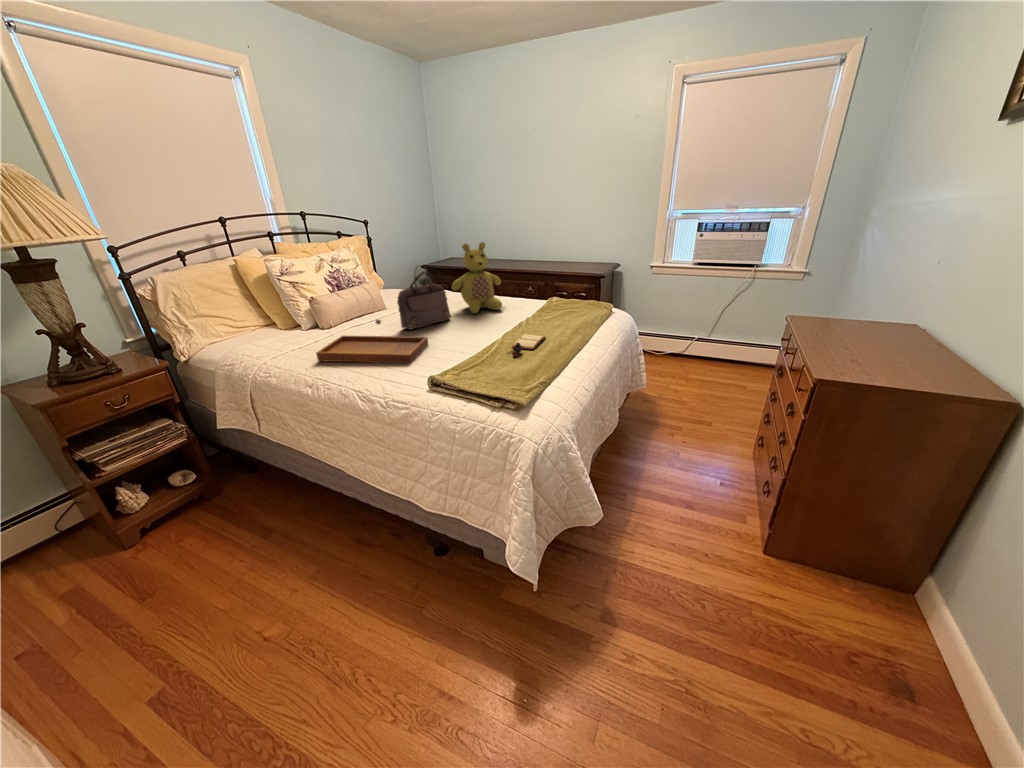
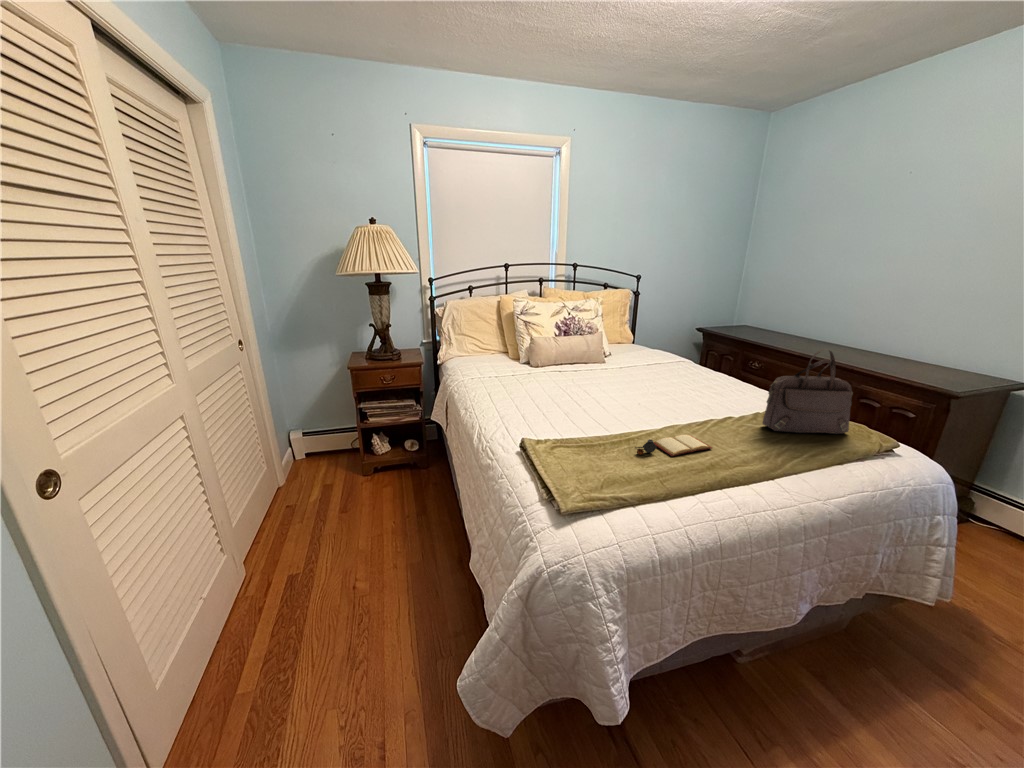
stuffed bear: present [452,242,502,313] -> none [664,312,732,397]
handbag: present [397,265,451,330] -> present [763,349,853,434]
tray: present [316,319,428,363] -> none [487,369,582,420]

